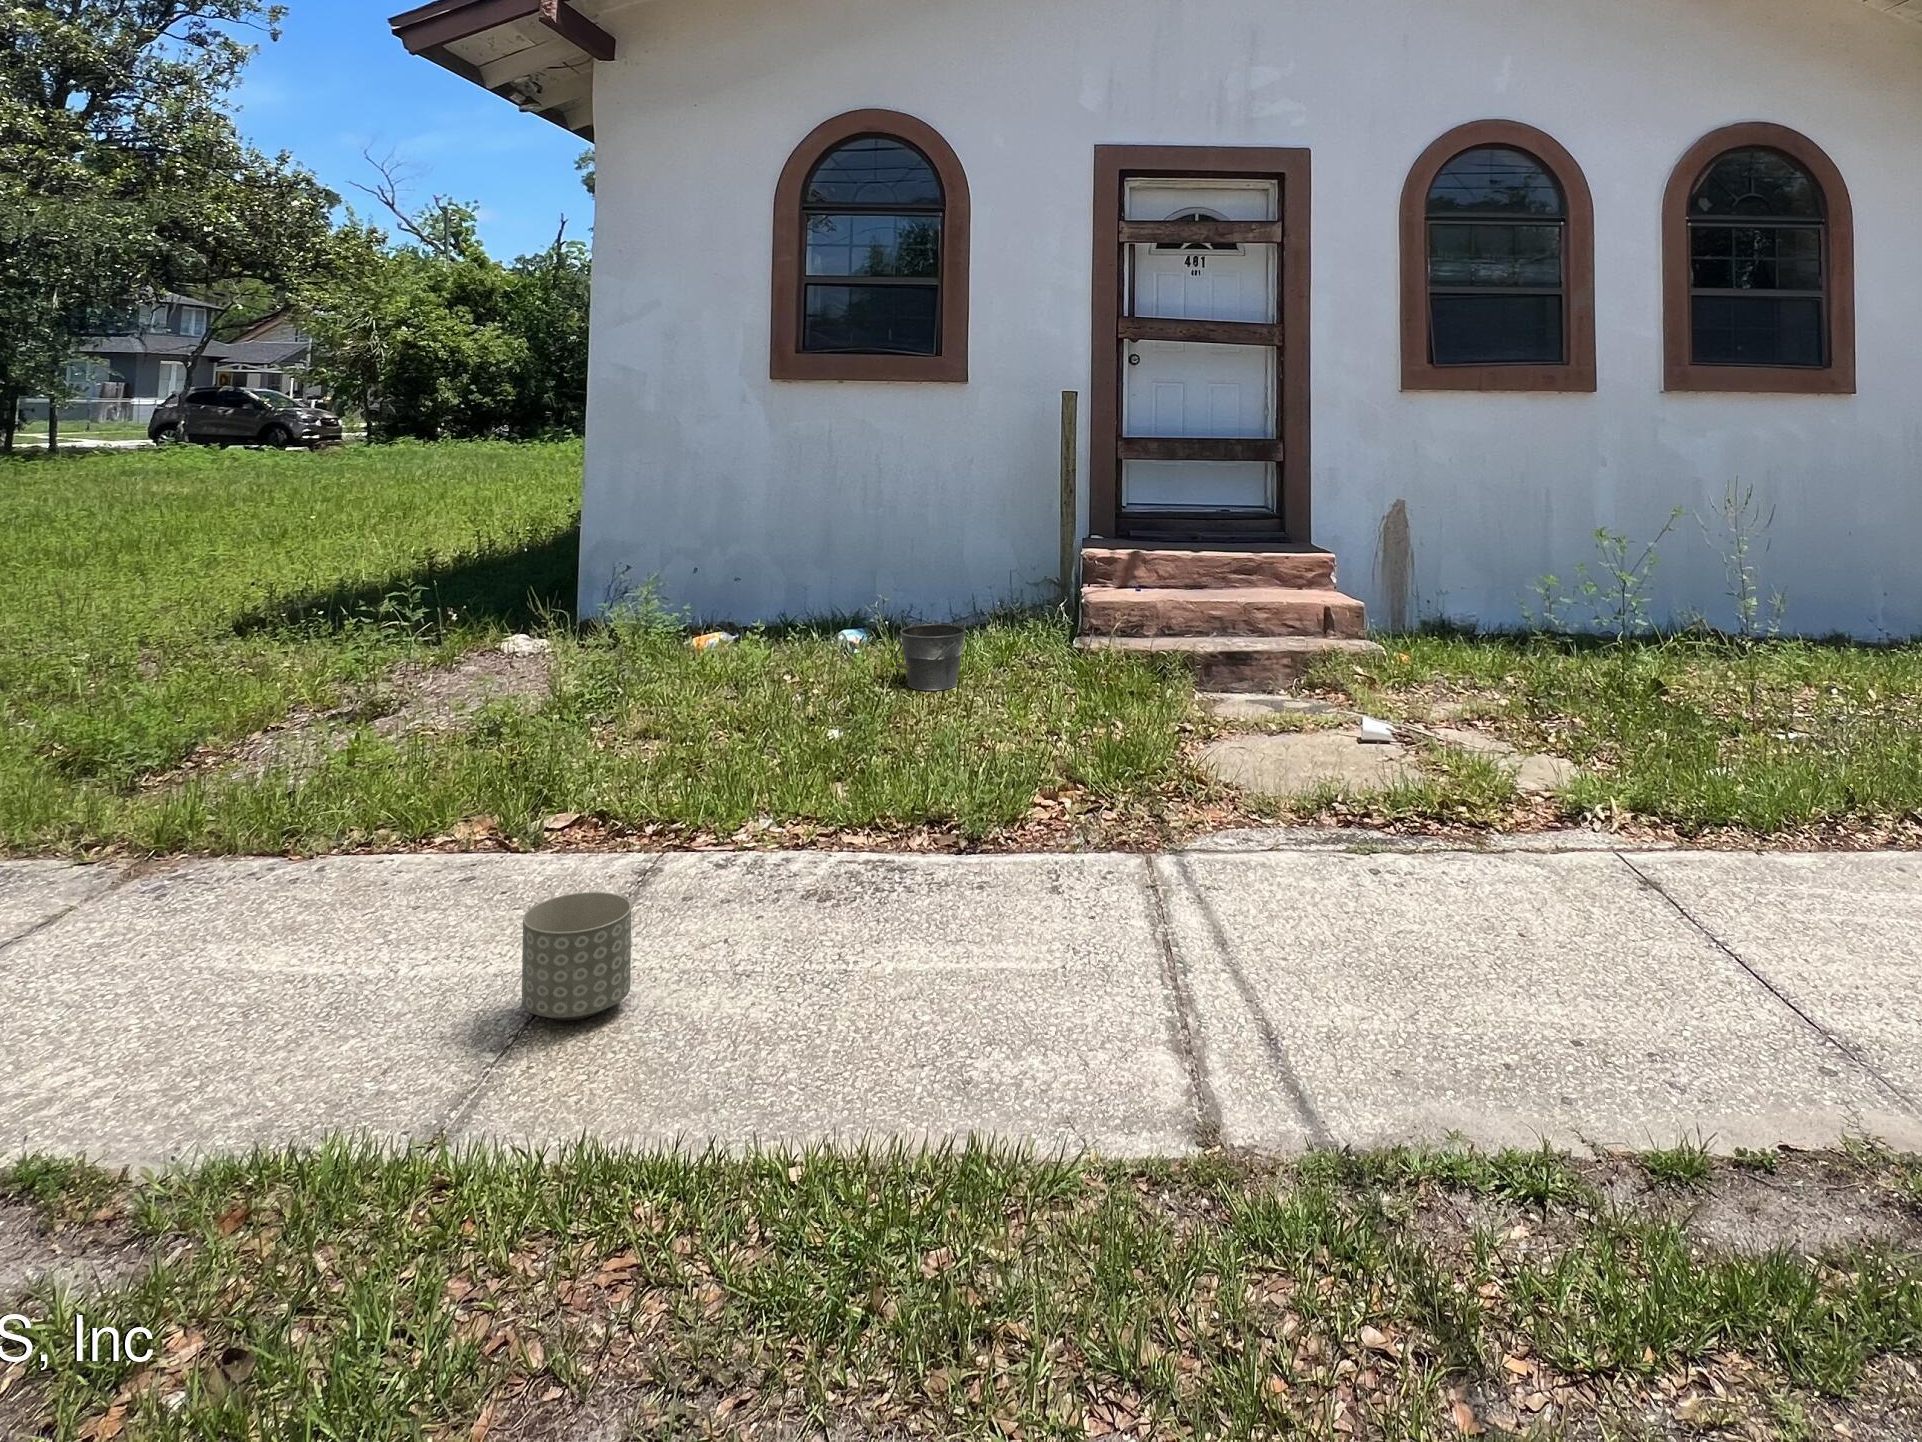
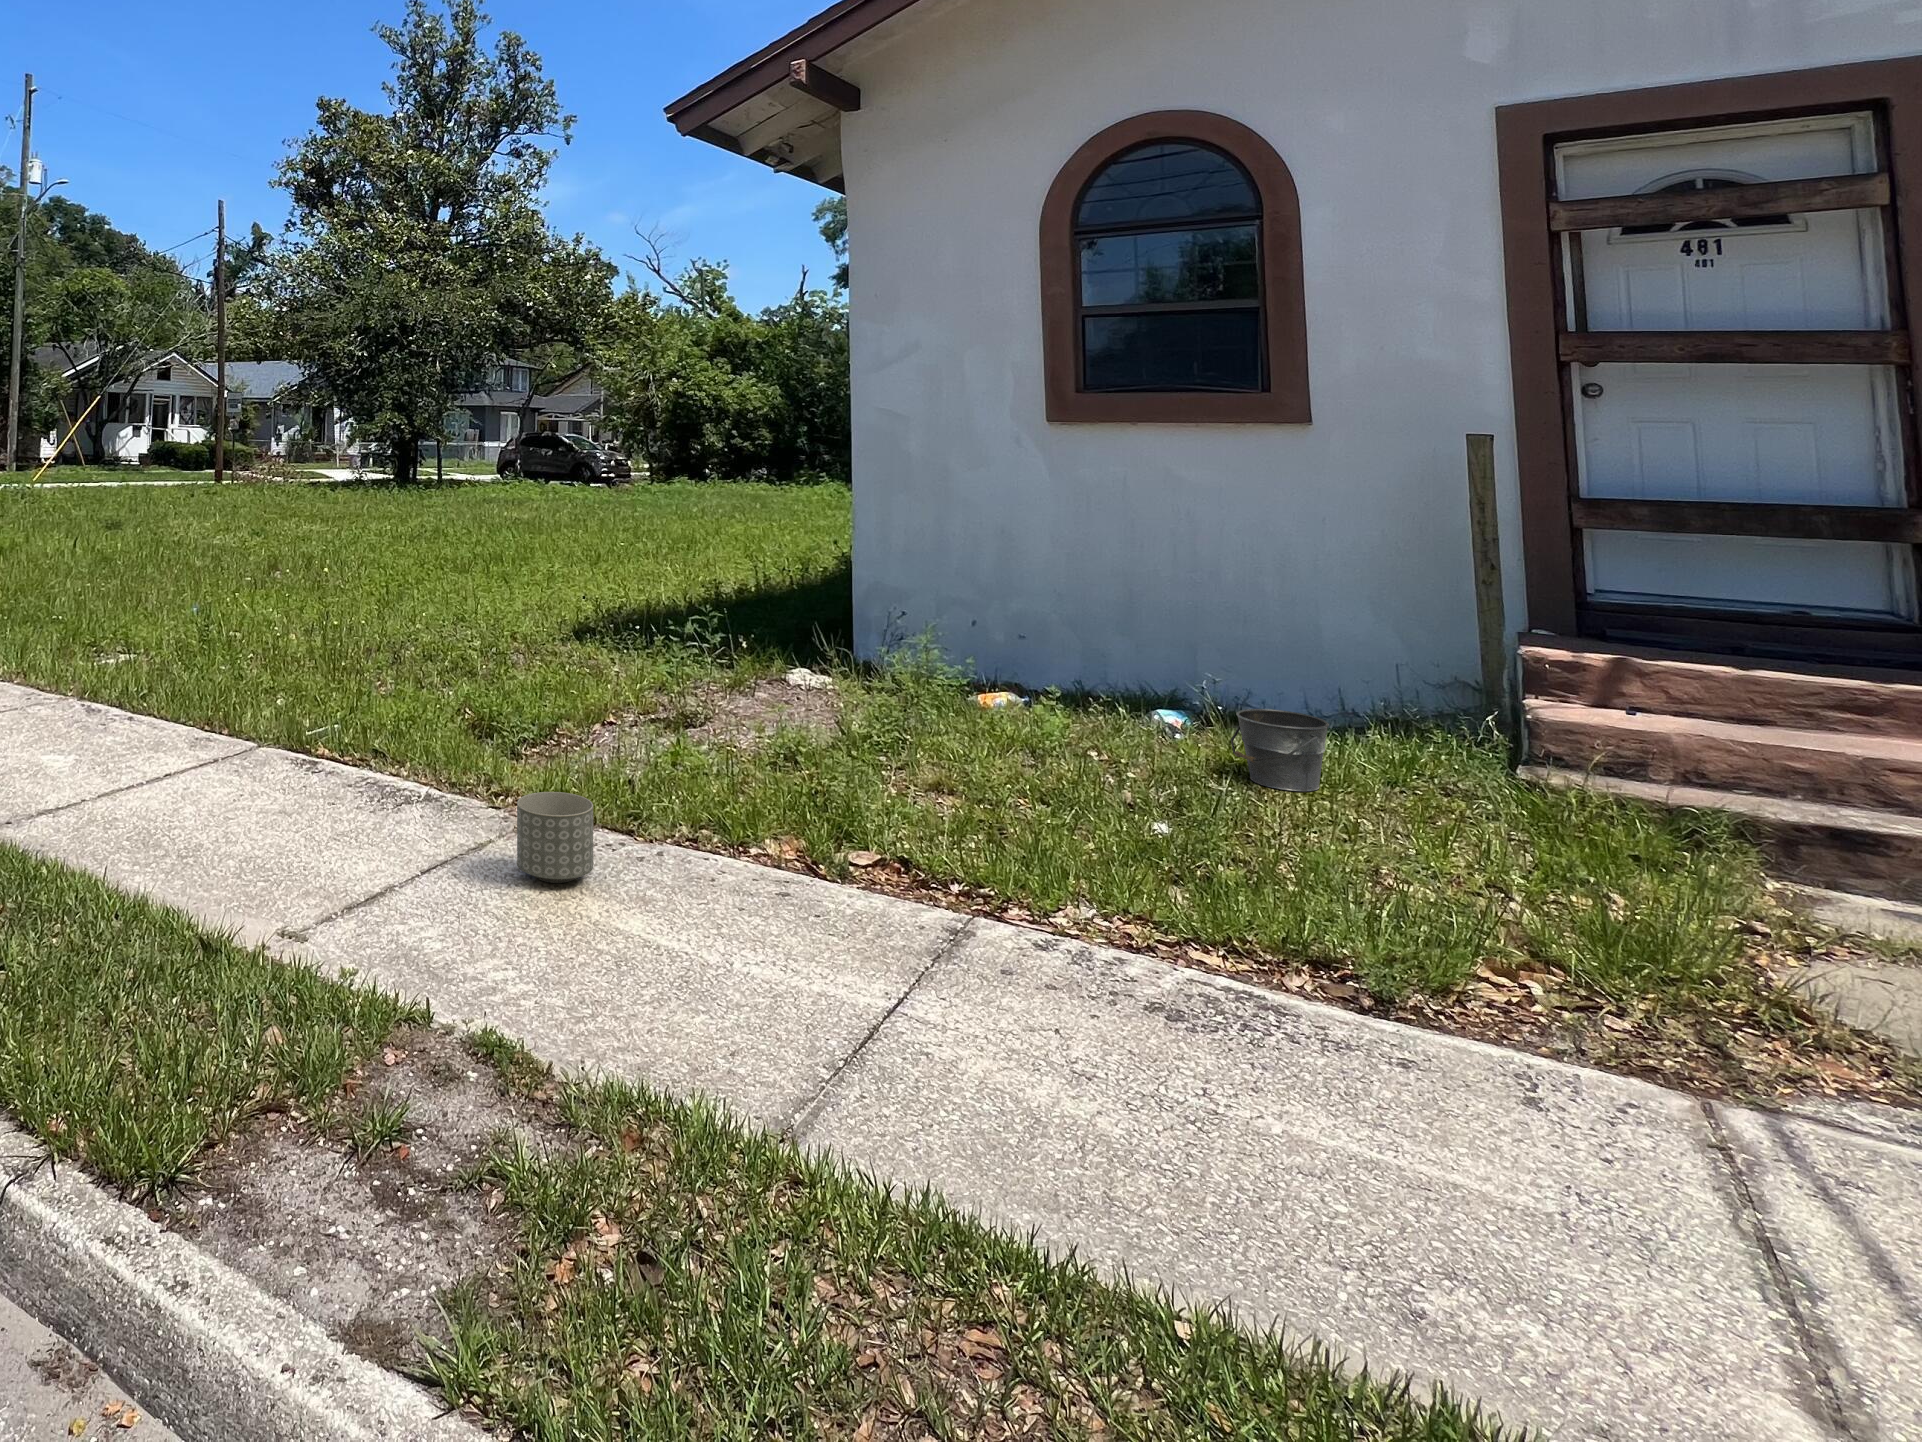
planter: present [522,892,631,1020] -> present [517,792,593,883]

